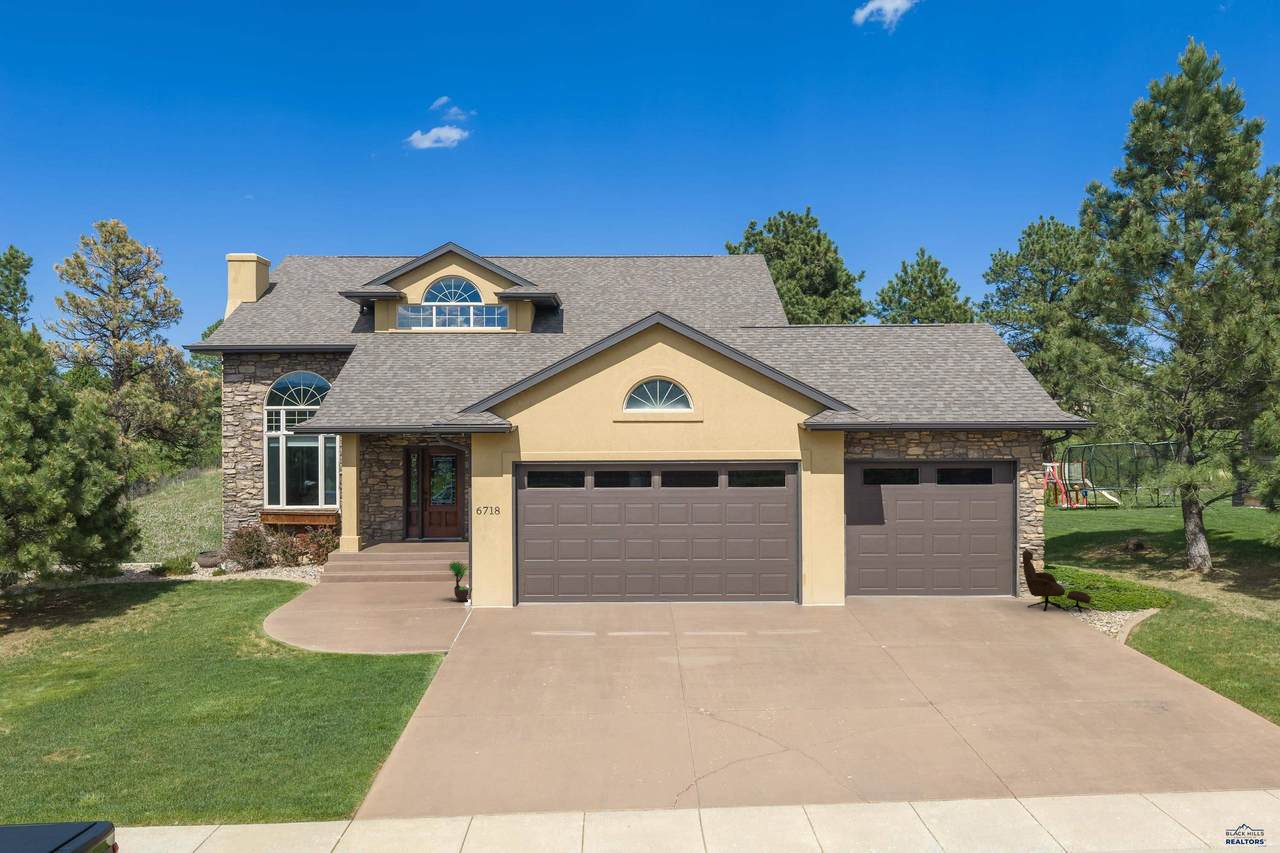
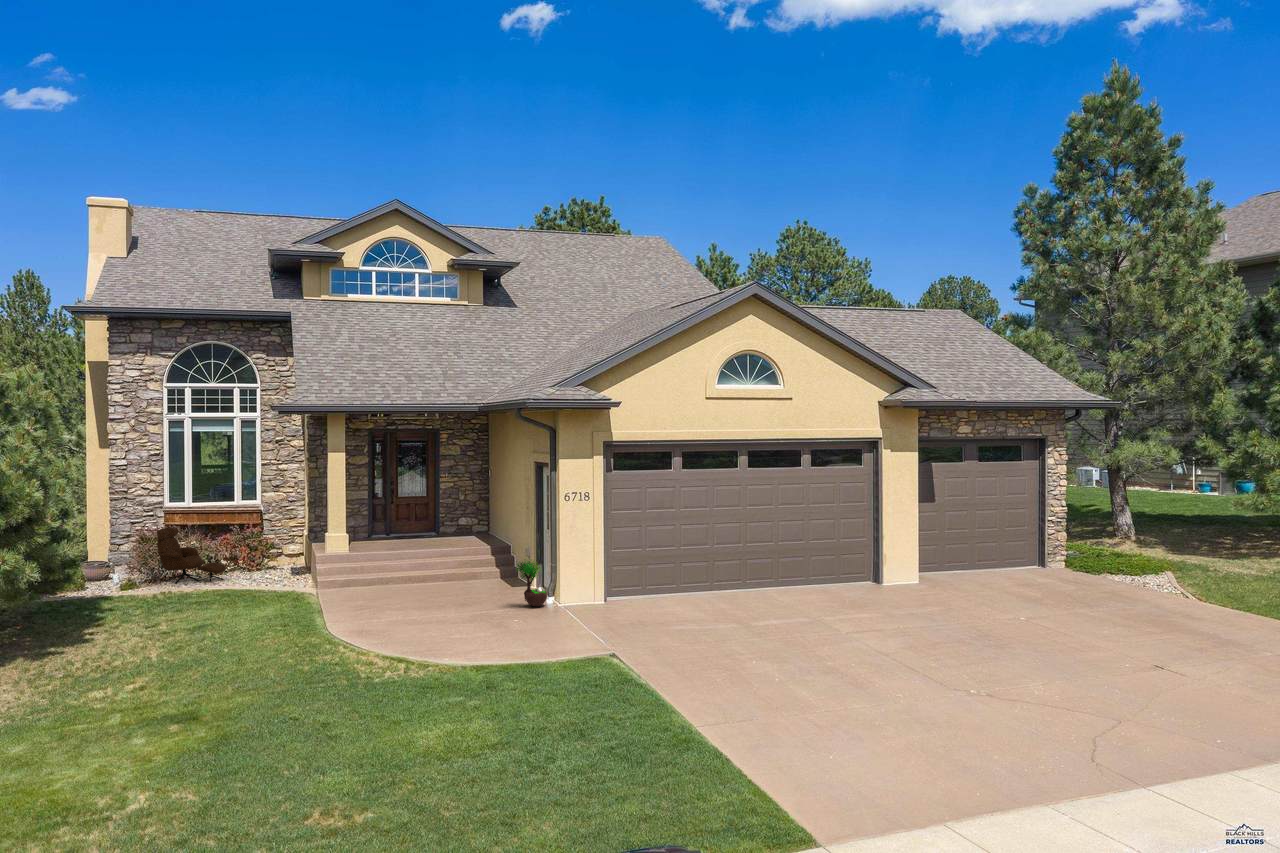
lounge chair: present [1022,550,1091,613] -> present [157,527,226,584]

